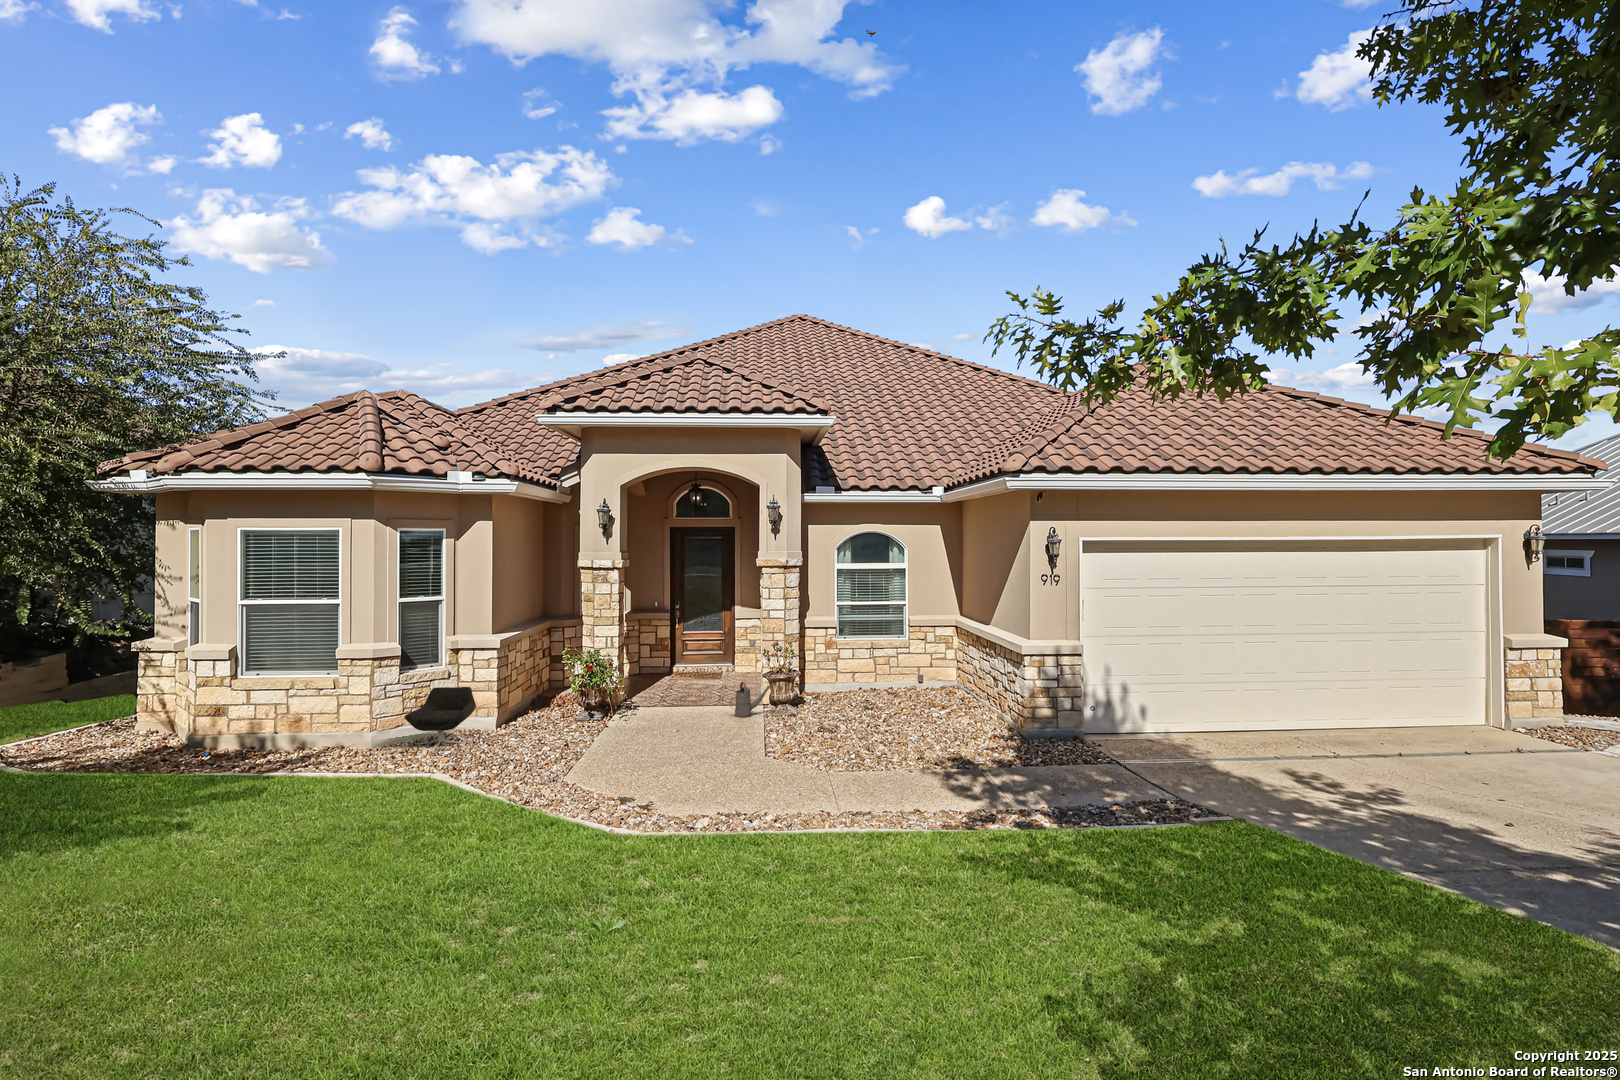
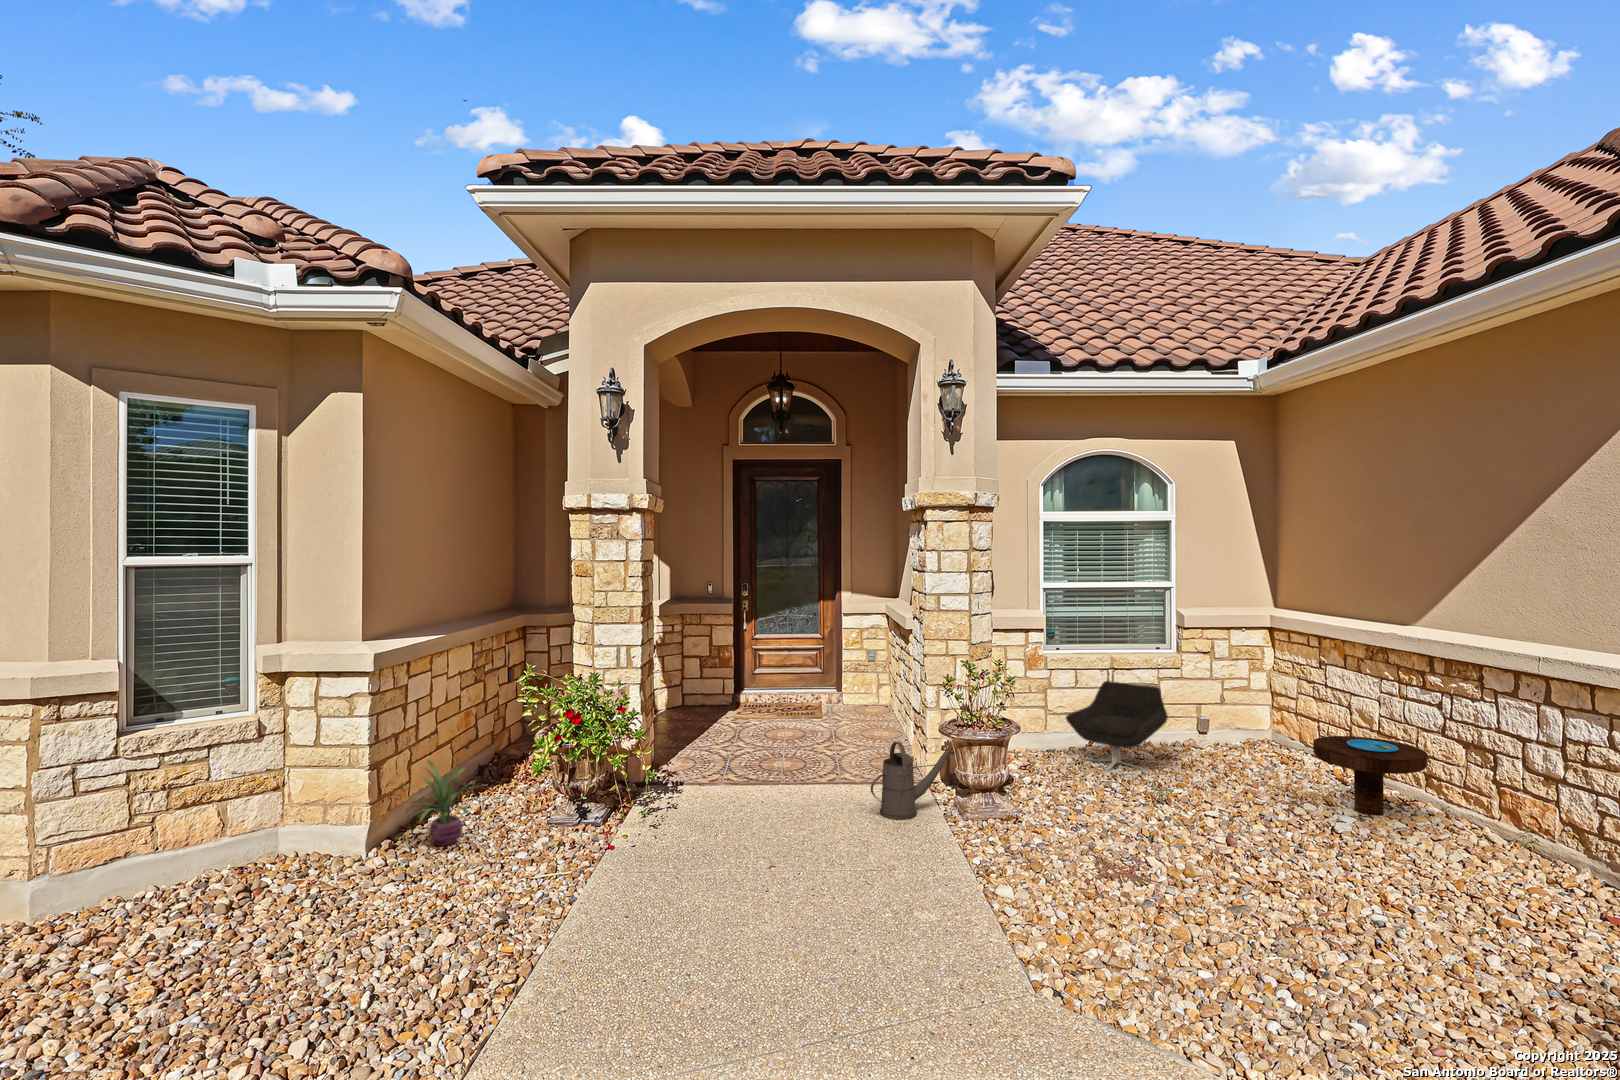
side table: none [943,679,989,714] -> present [1313,736,1428,815]
lounge chair: present [405,687,476,750] -> present [1066,681,1168,774]
decorative plant: none [504,688,550,727] -> present [411,760,473,846]

